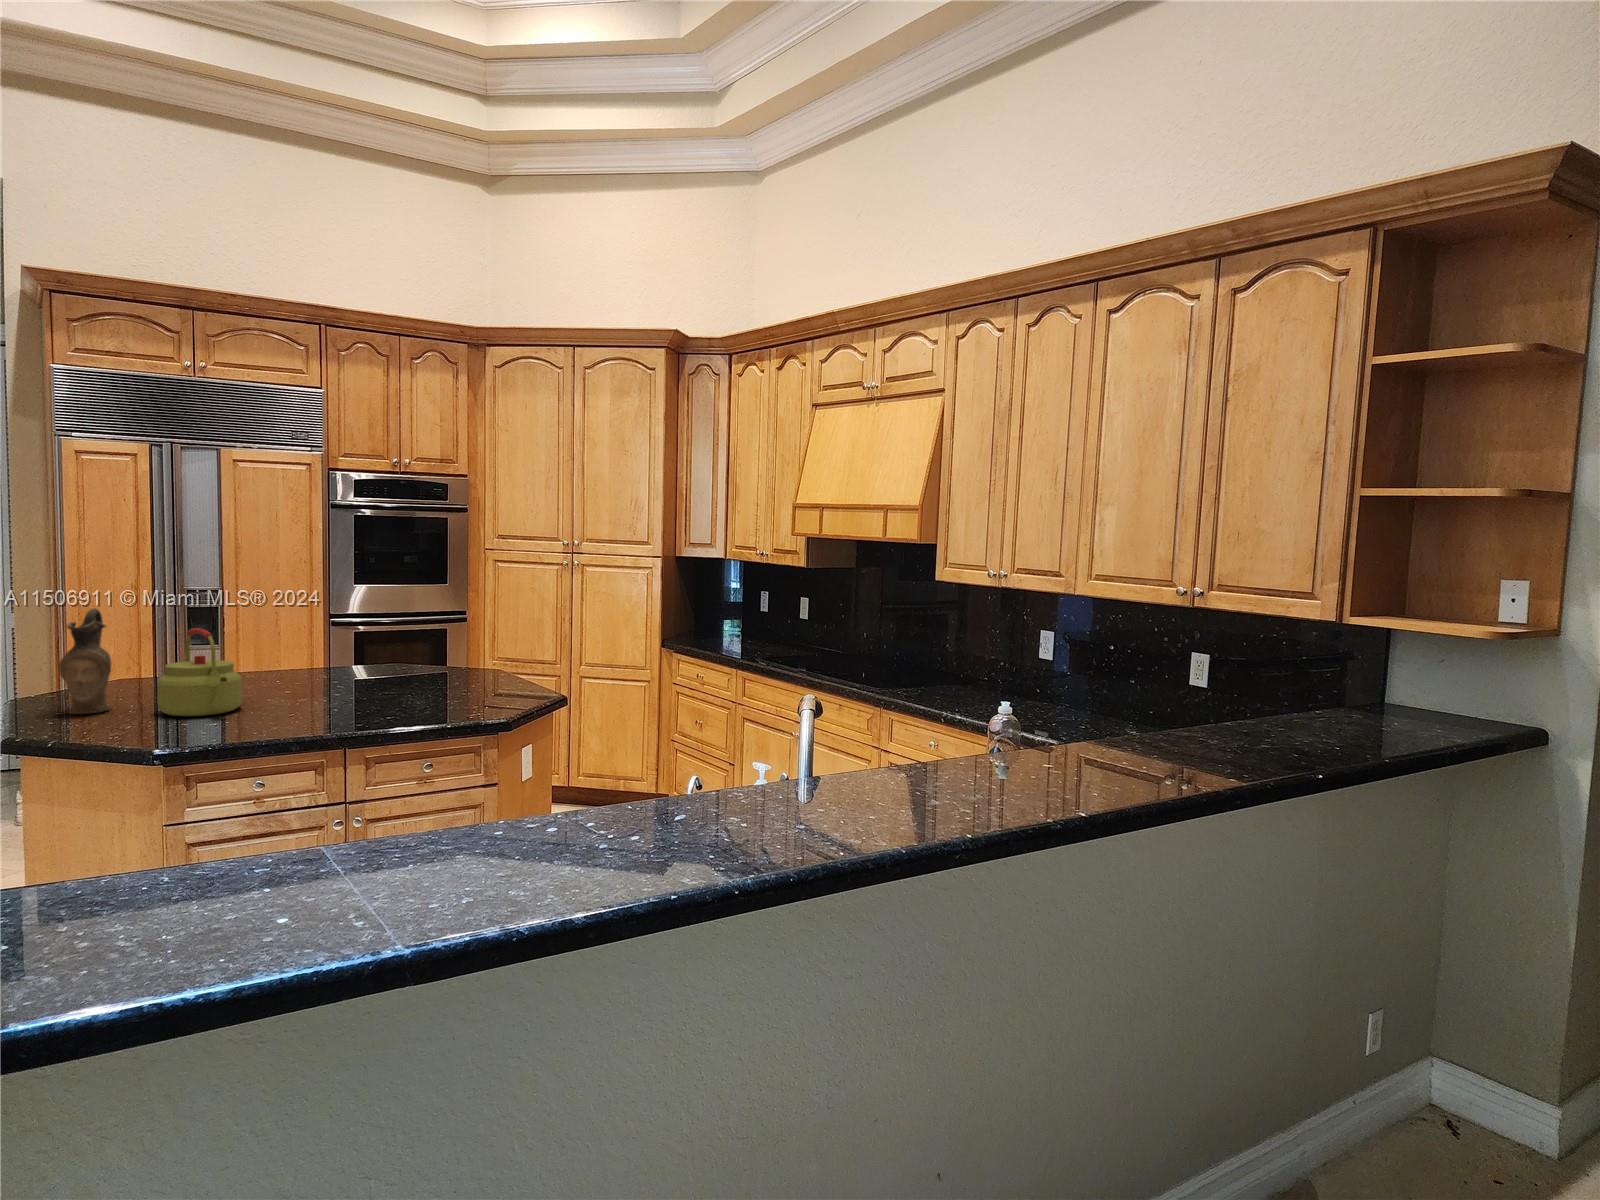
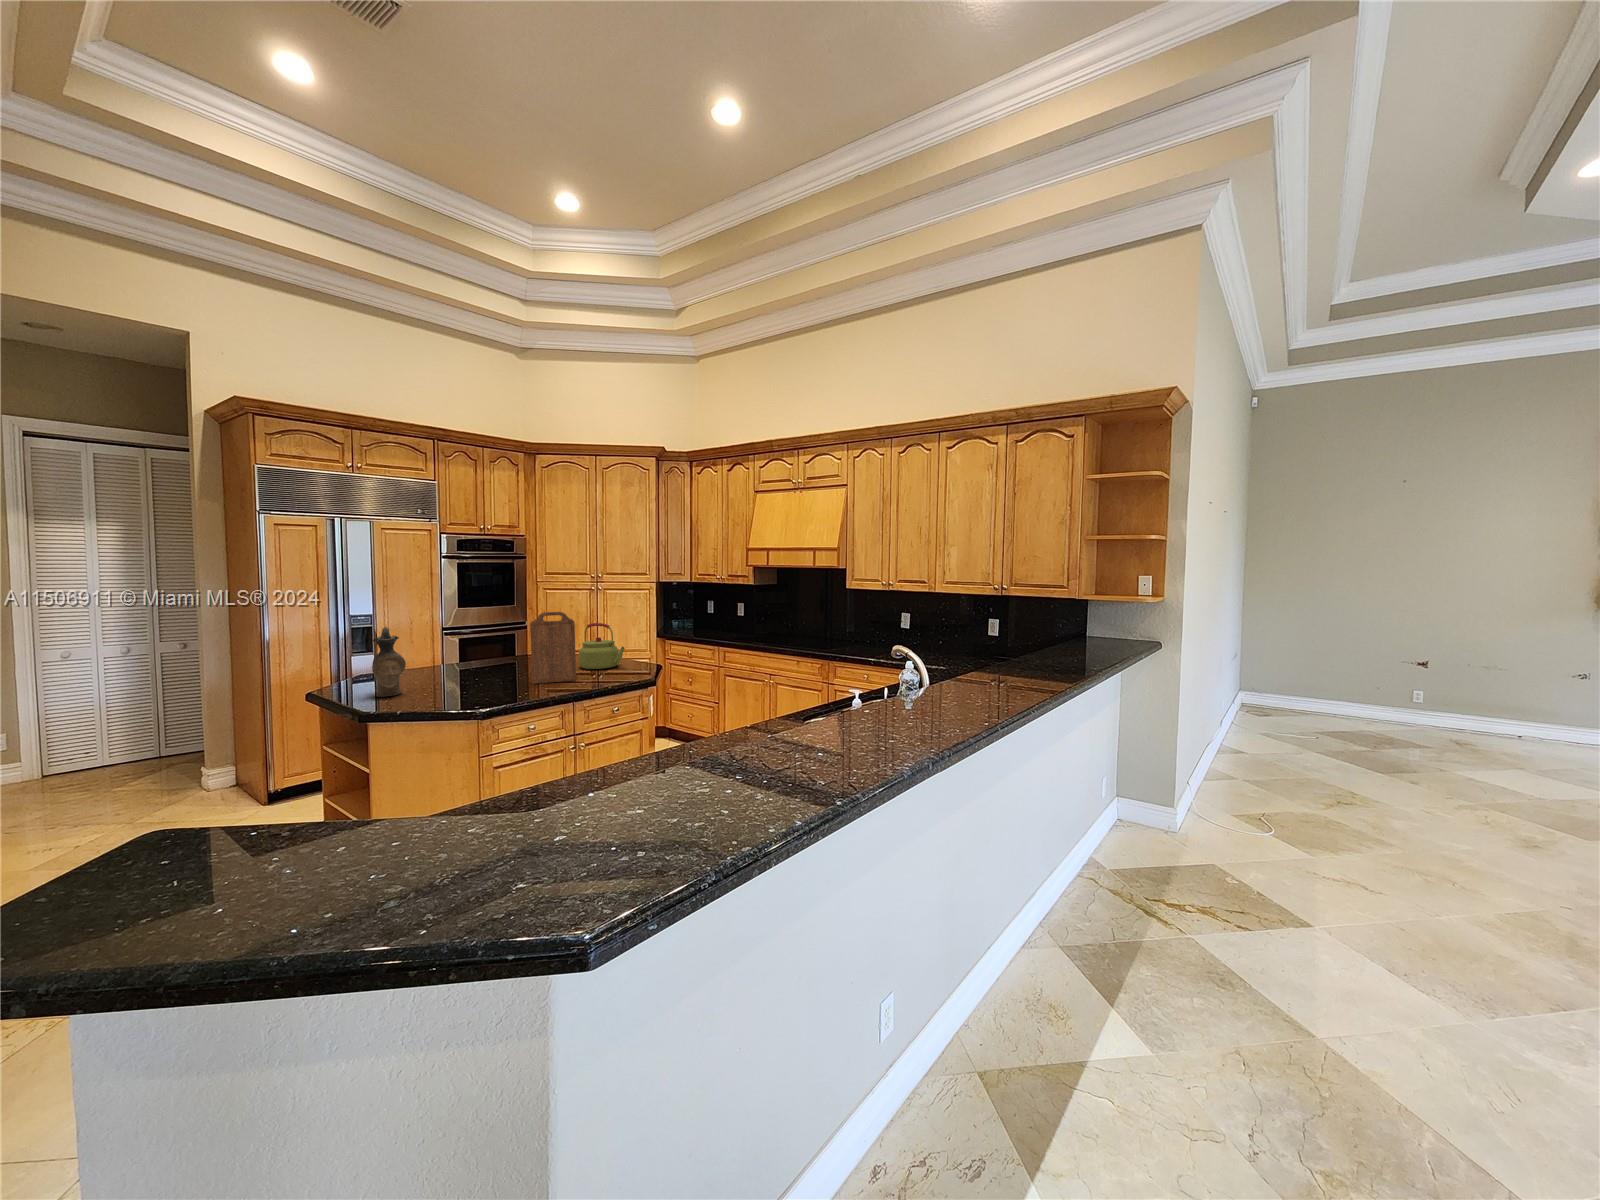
cutting board: none [301,598,374,713] -> present [530,612,576,684]
kettle: present [157,628,242,716] -> present [579,623,625,669]

